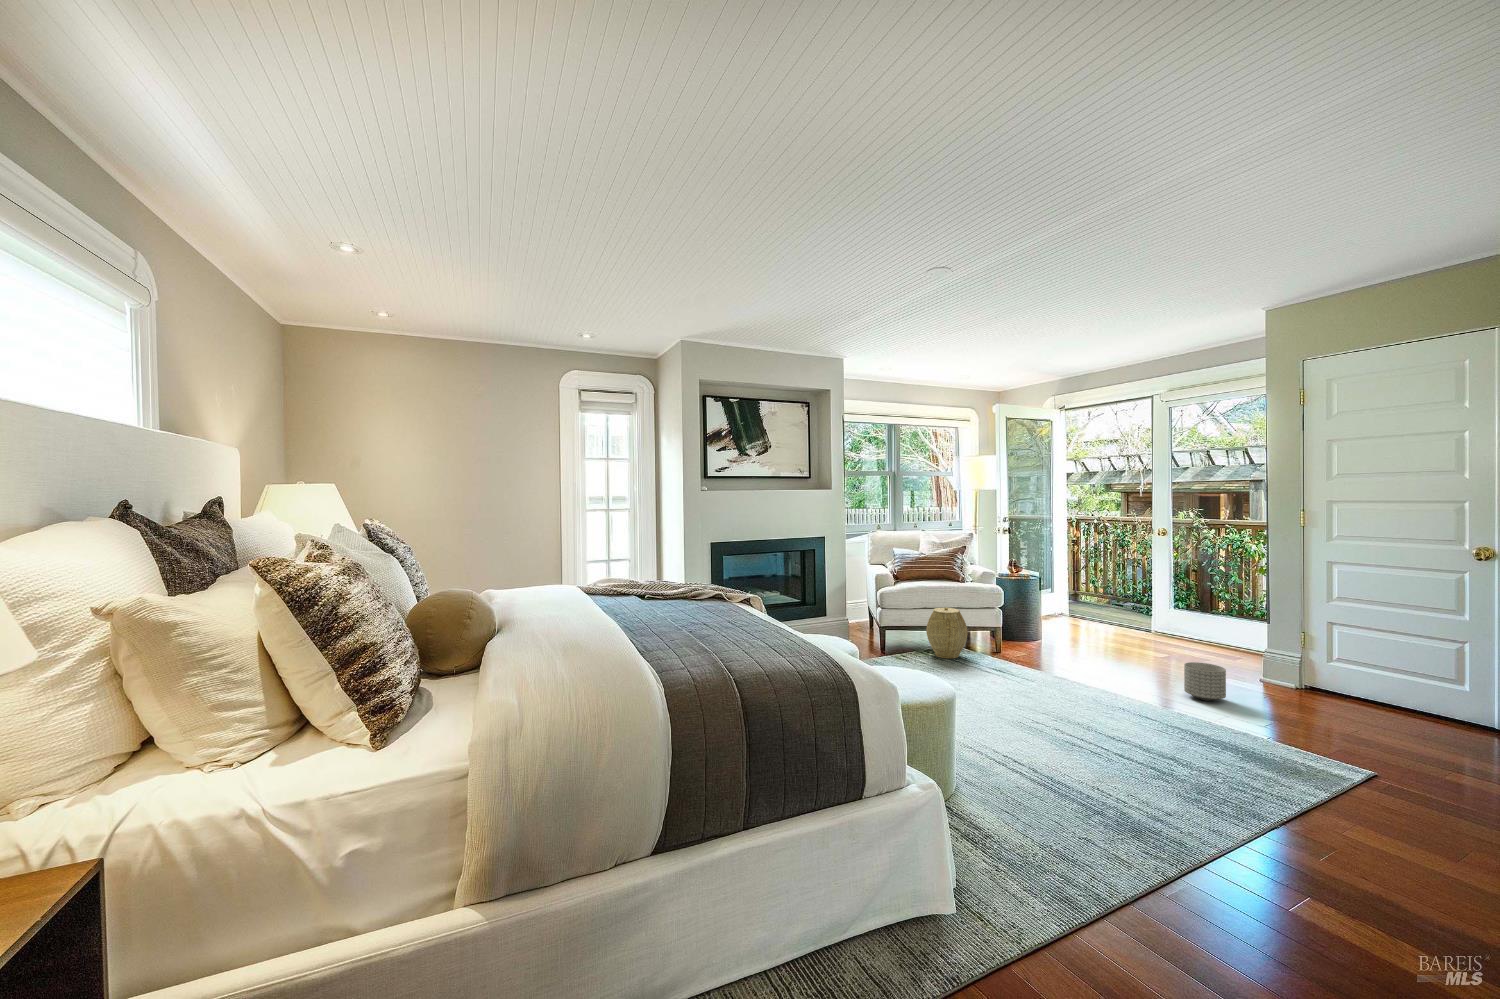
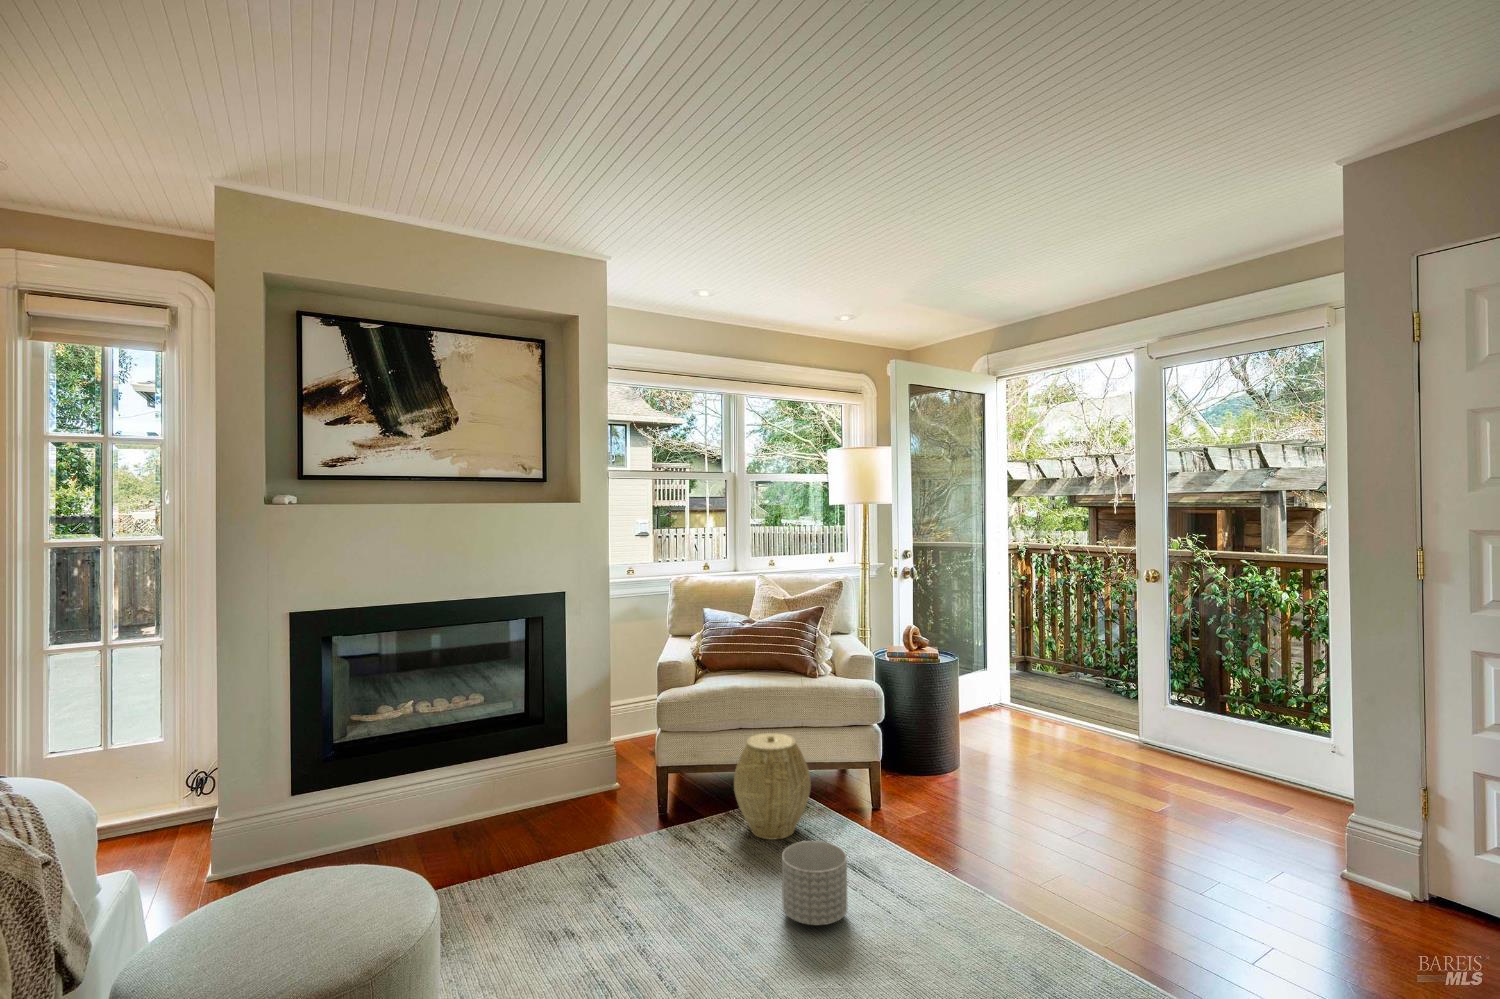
planter: present [1184,662,1226,701] -> present [782,841,848,925]

